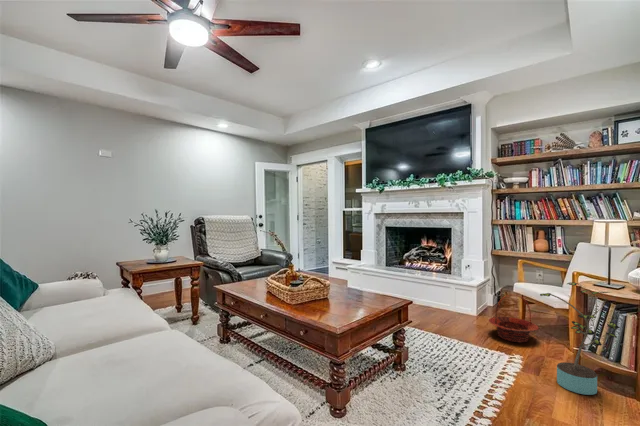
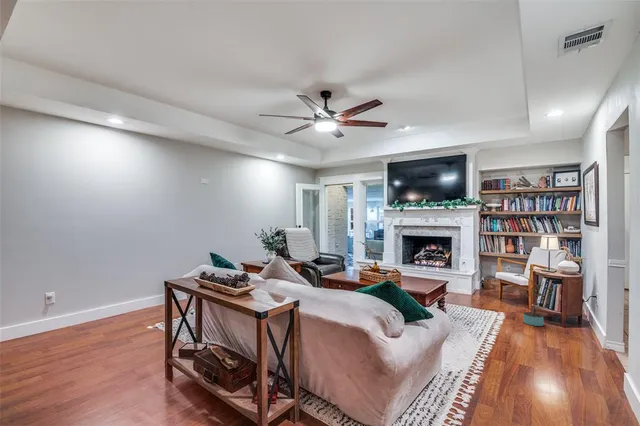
basket: present [489,294,539,342] -> none [482,278,512,307]

